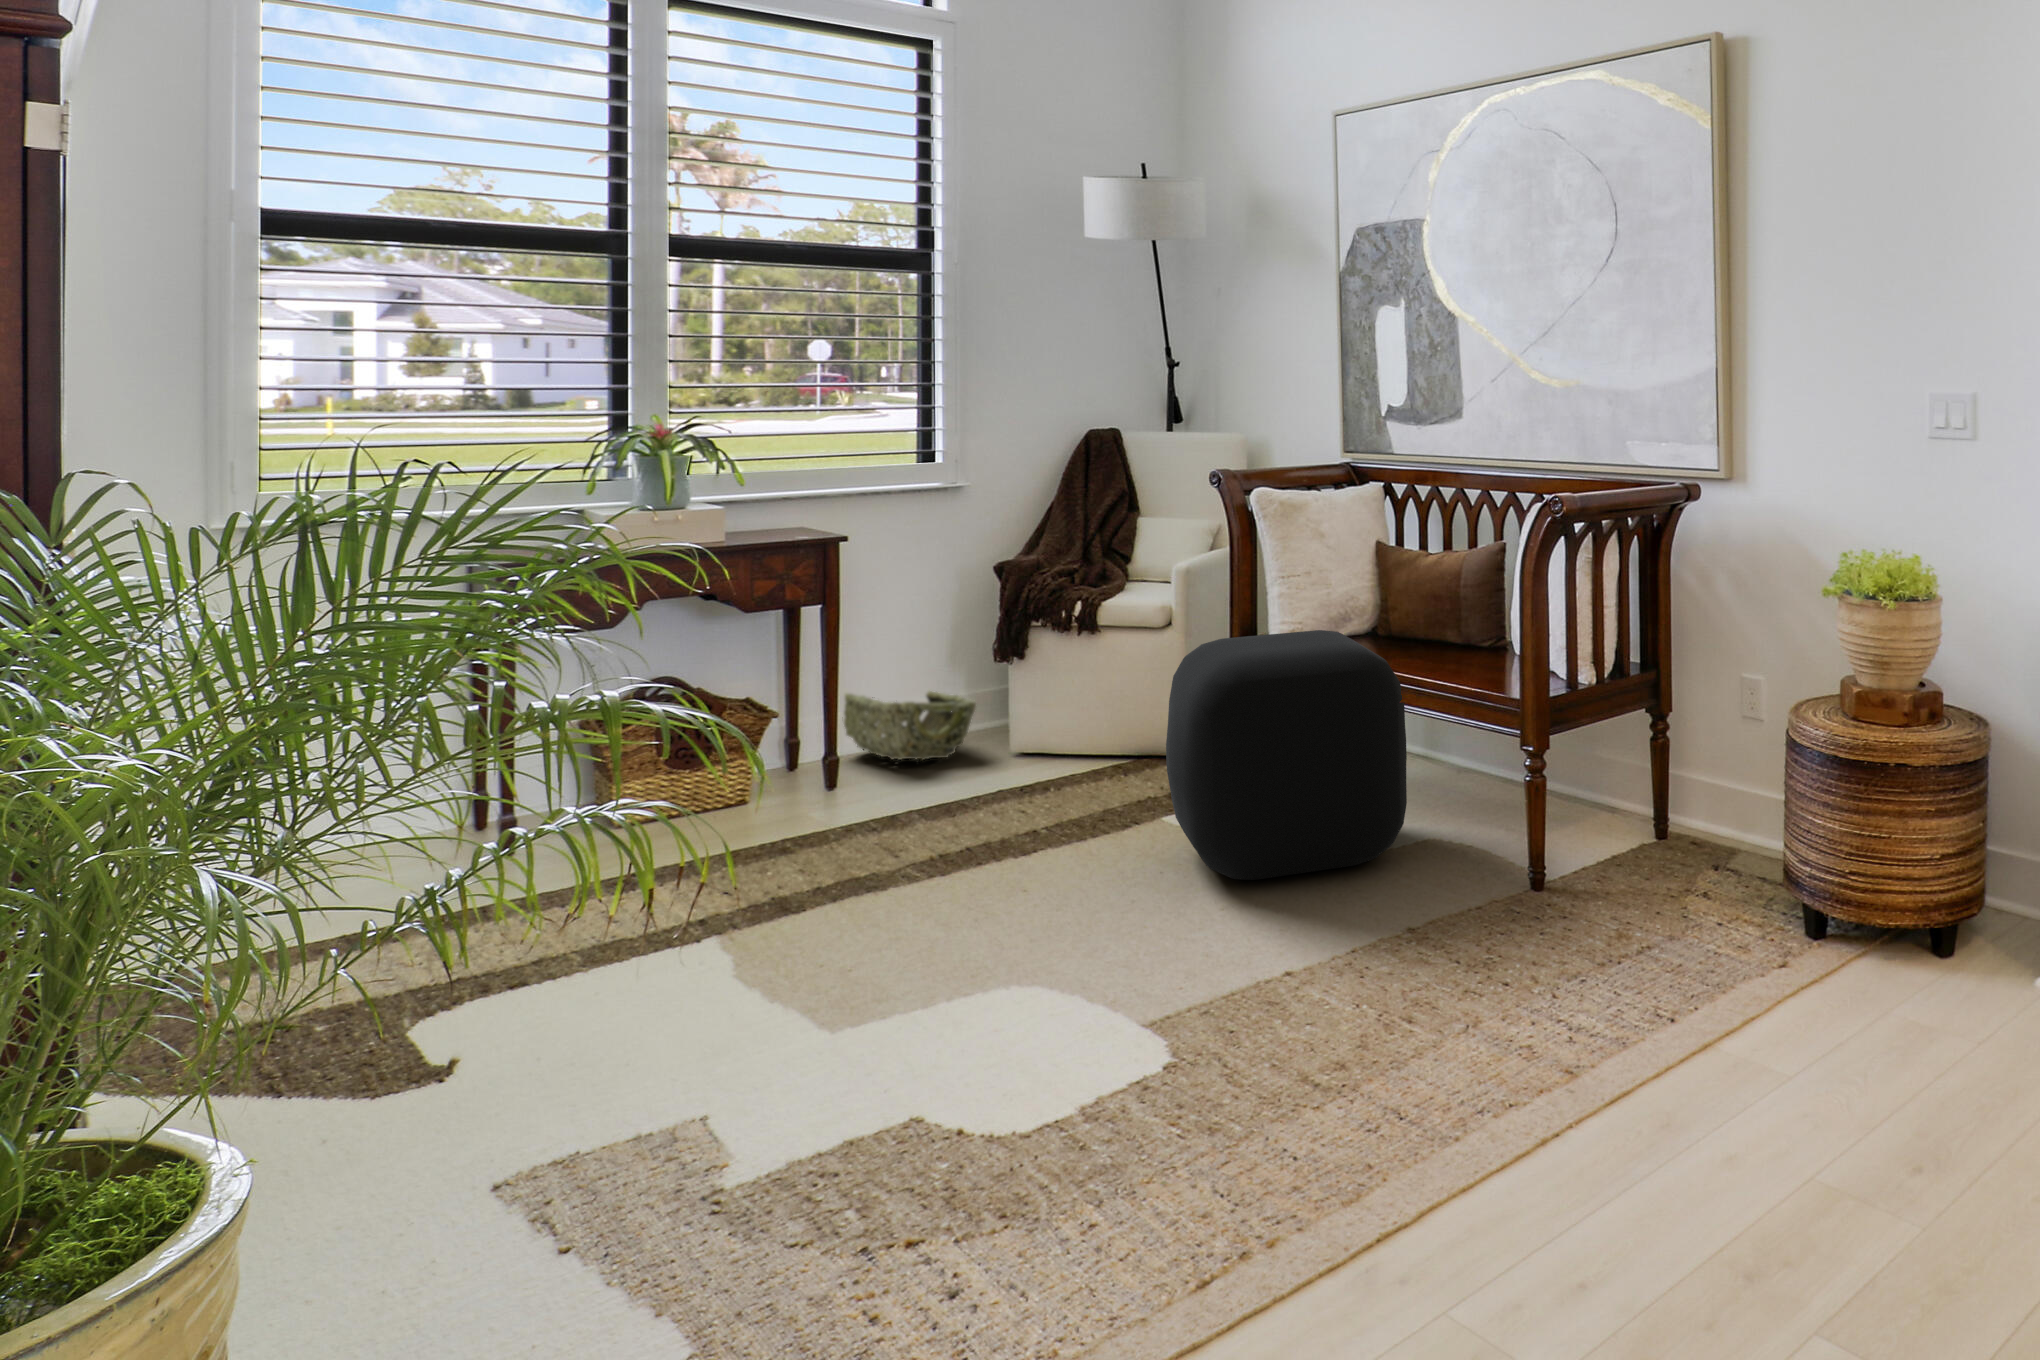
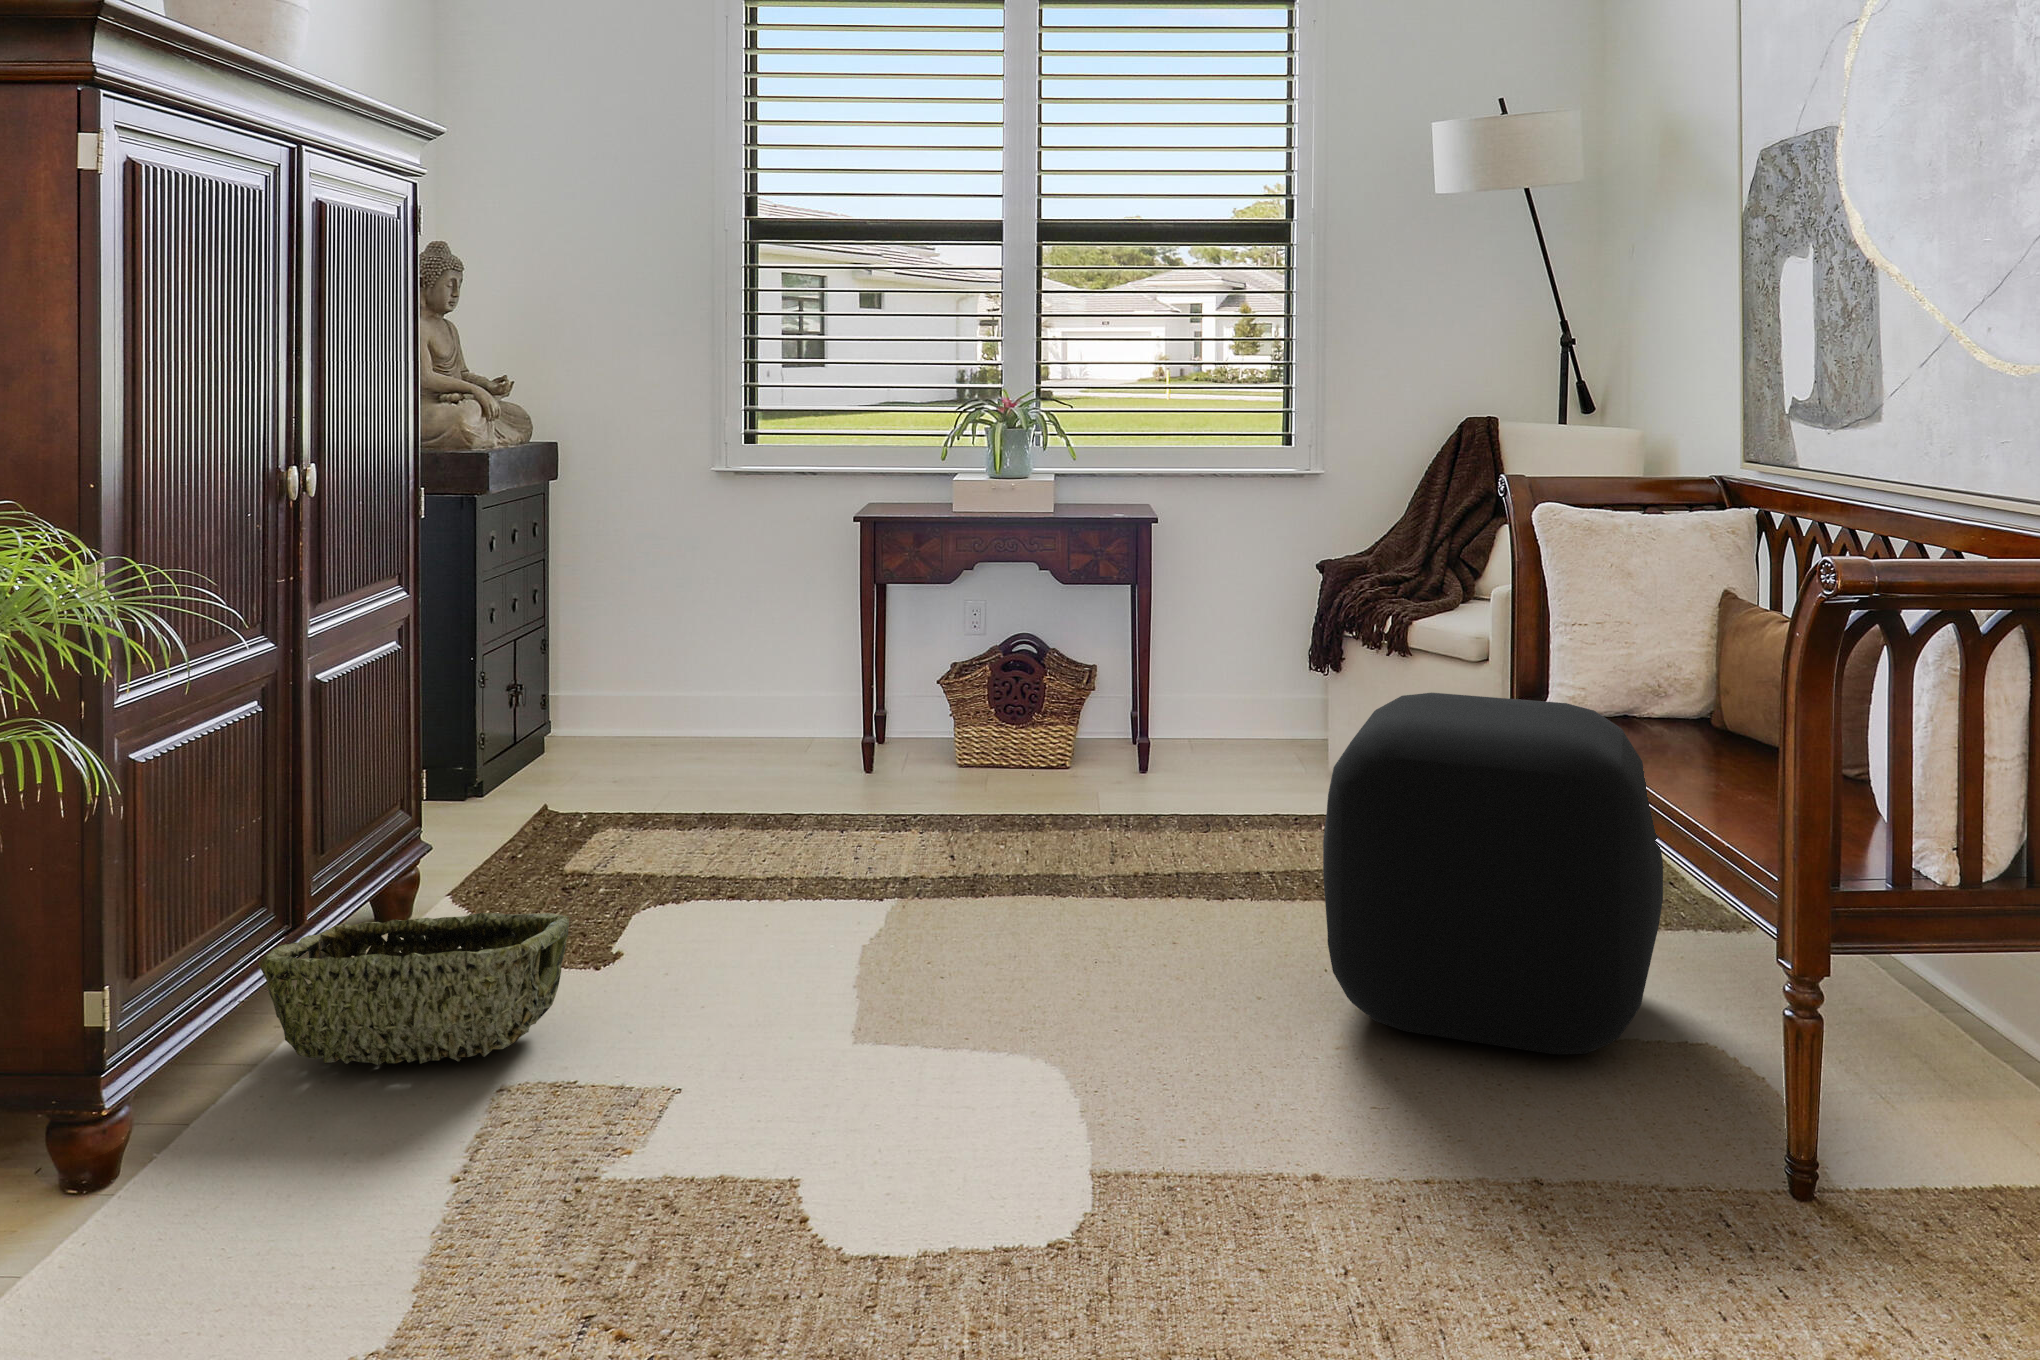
woven basket: present [844,691,976,760] -> present [258,913,569,1065]

